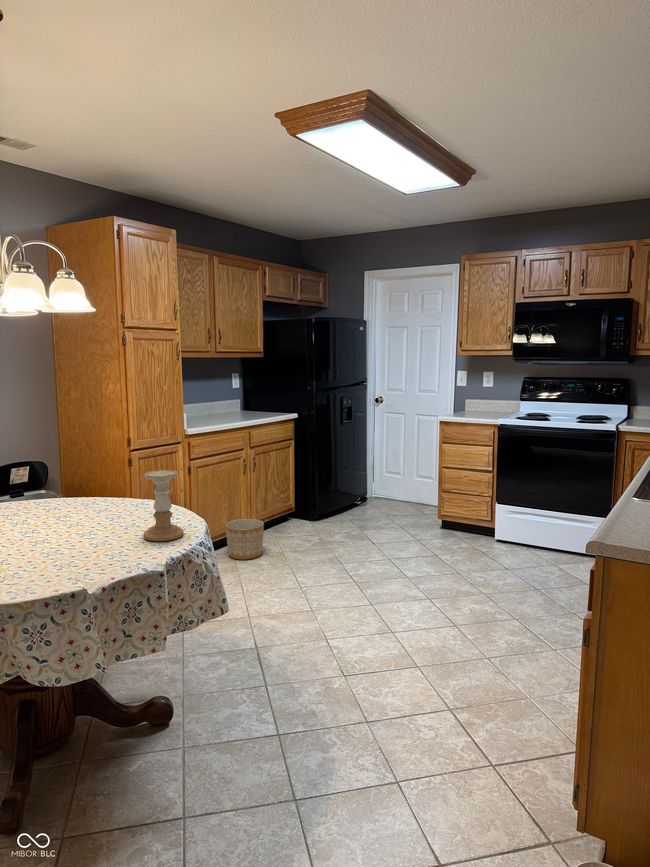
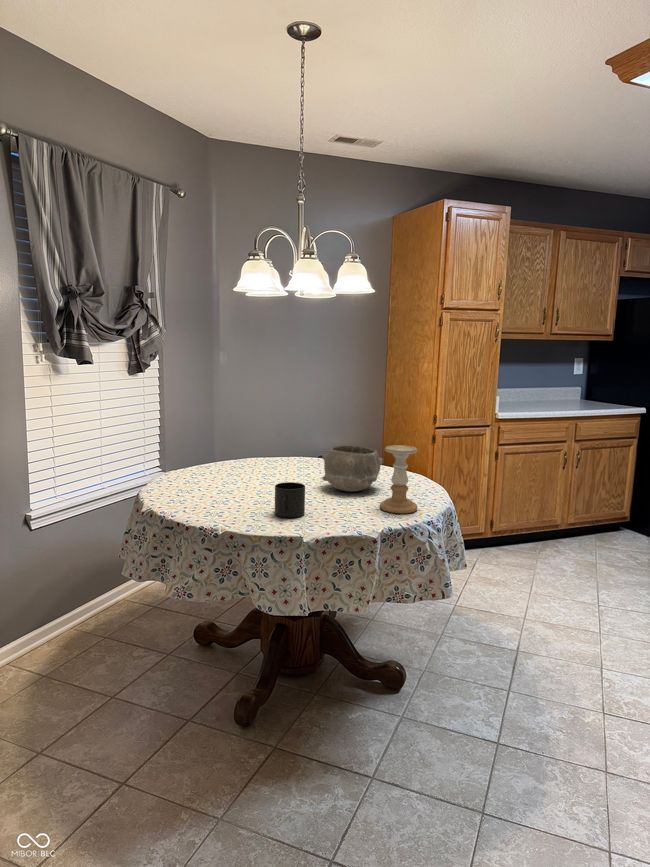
bowl: none [56,479,127,530] -> present [322,446,383,492]
planter: present [225,519,264,560] -> none [531,517,575,562]
mug: none [27,530,67,573] -> present [275,482,305,518]

